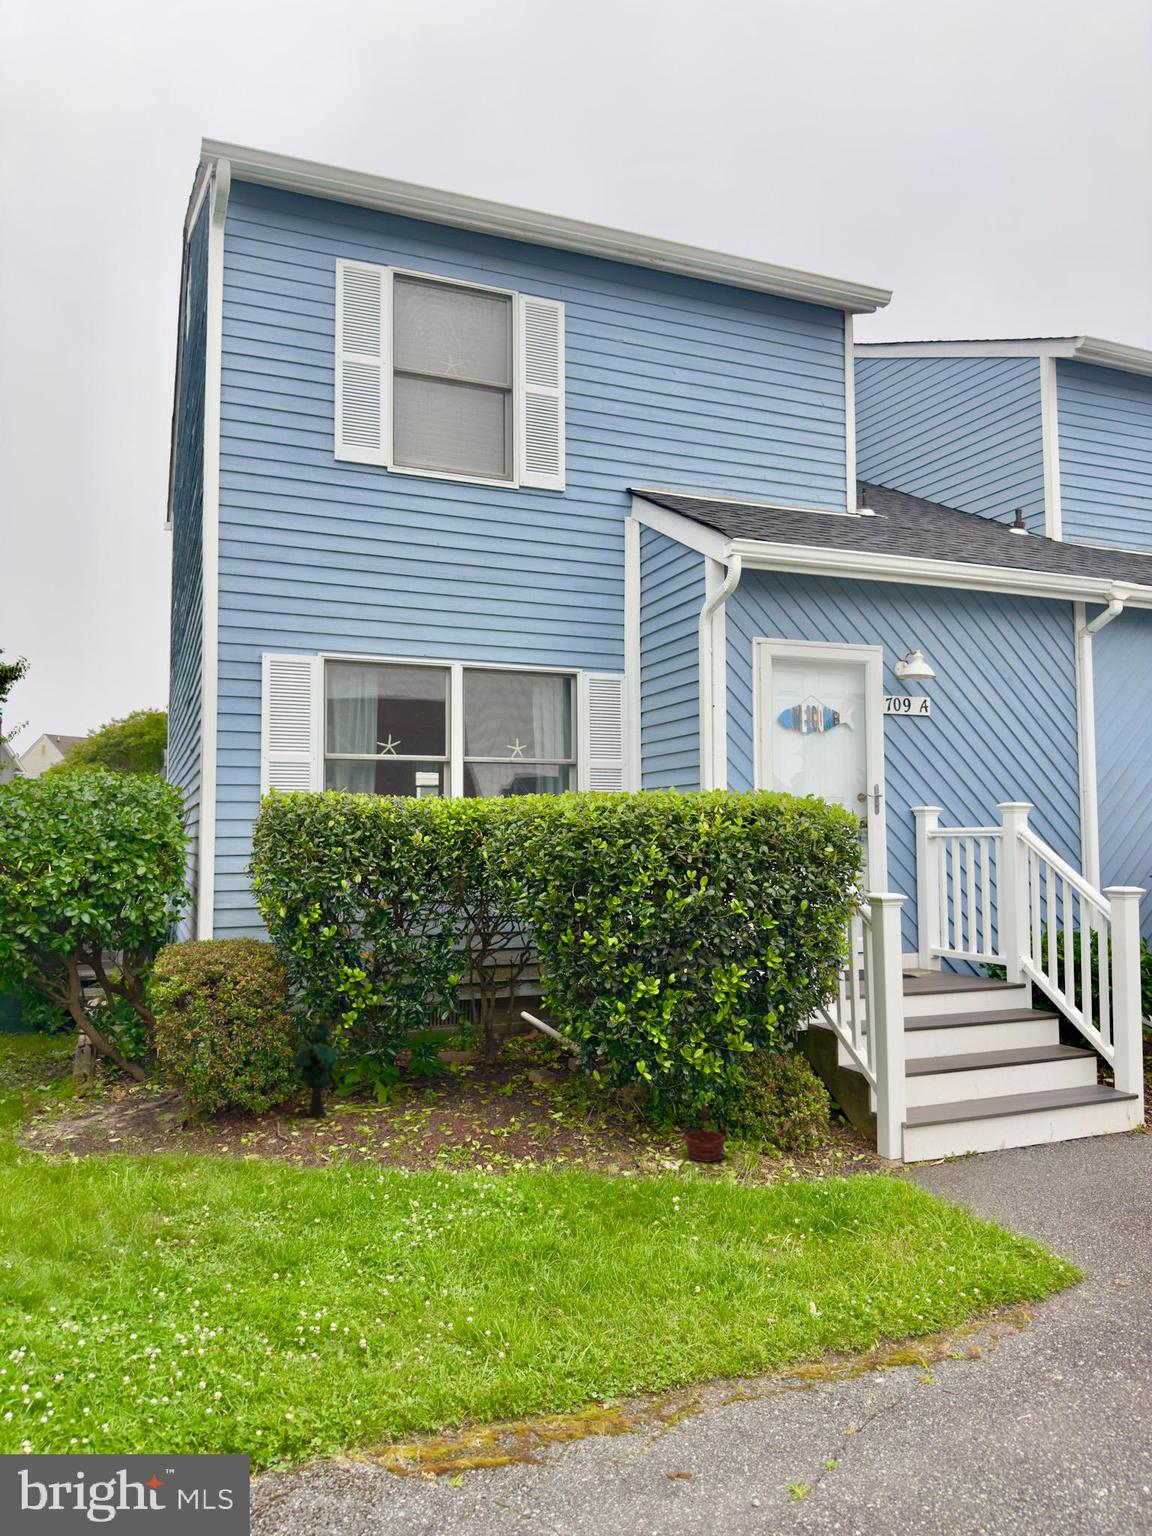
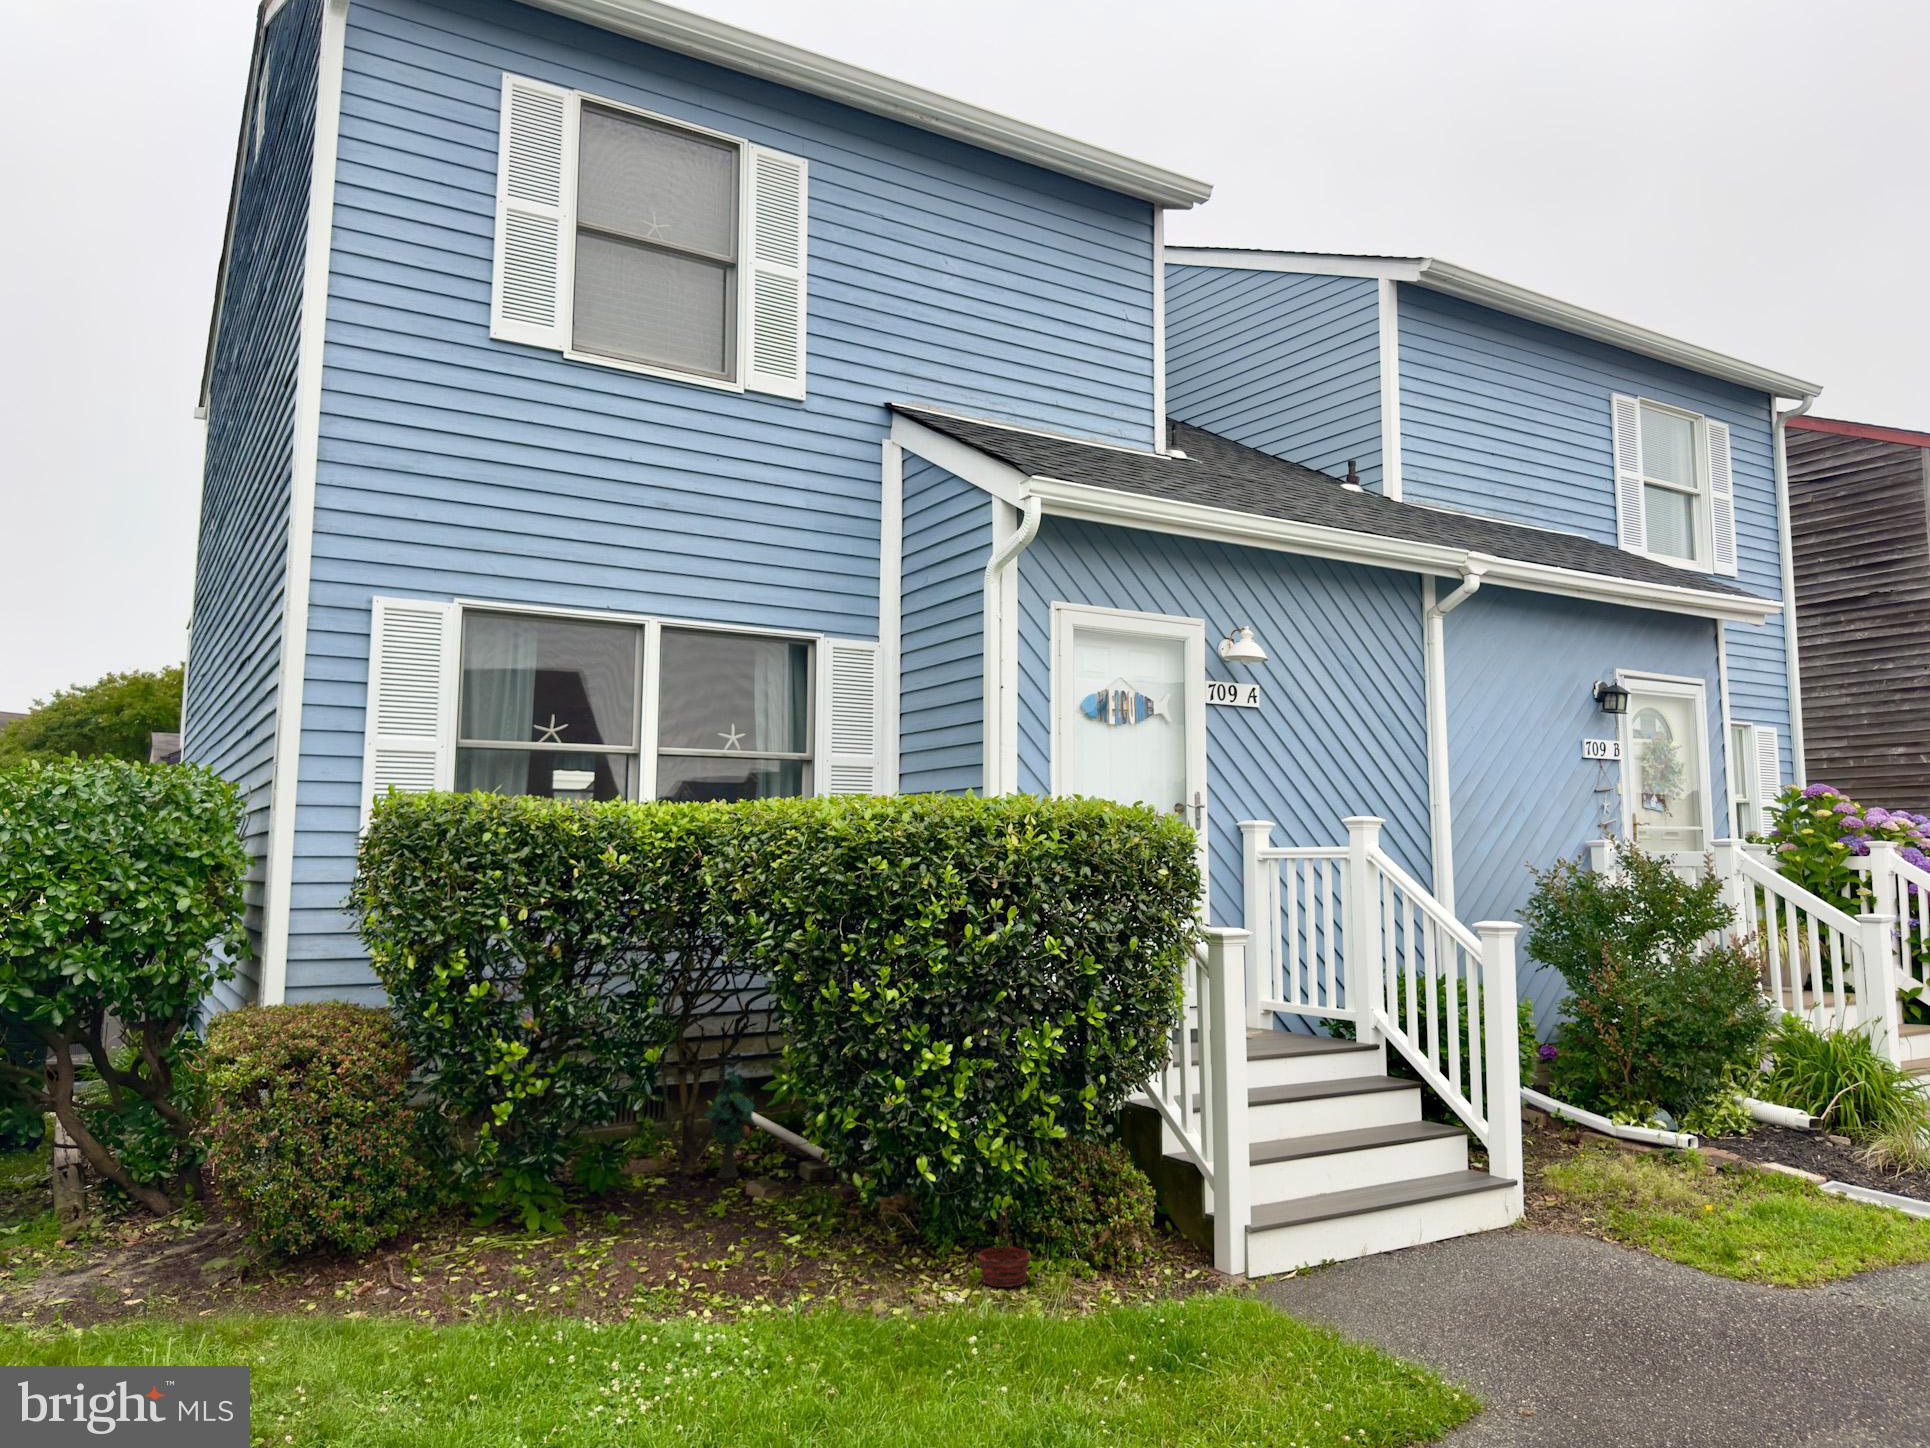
decorative plant: present [291,1016,343,1117] -> present [704,1063,754,1179]

